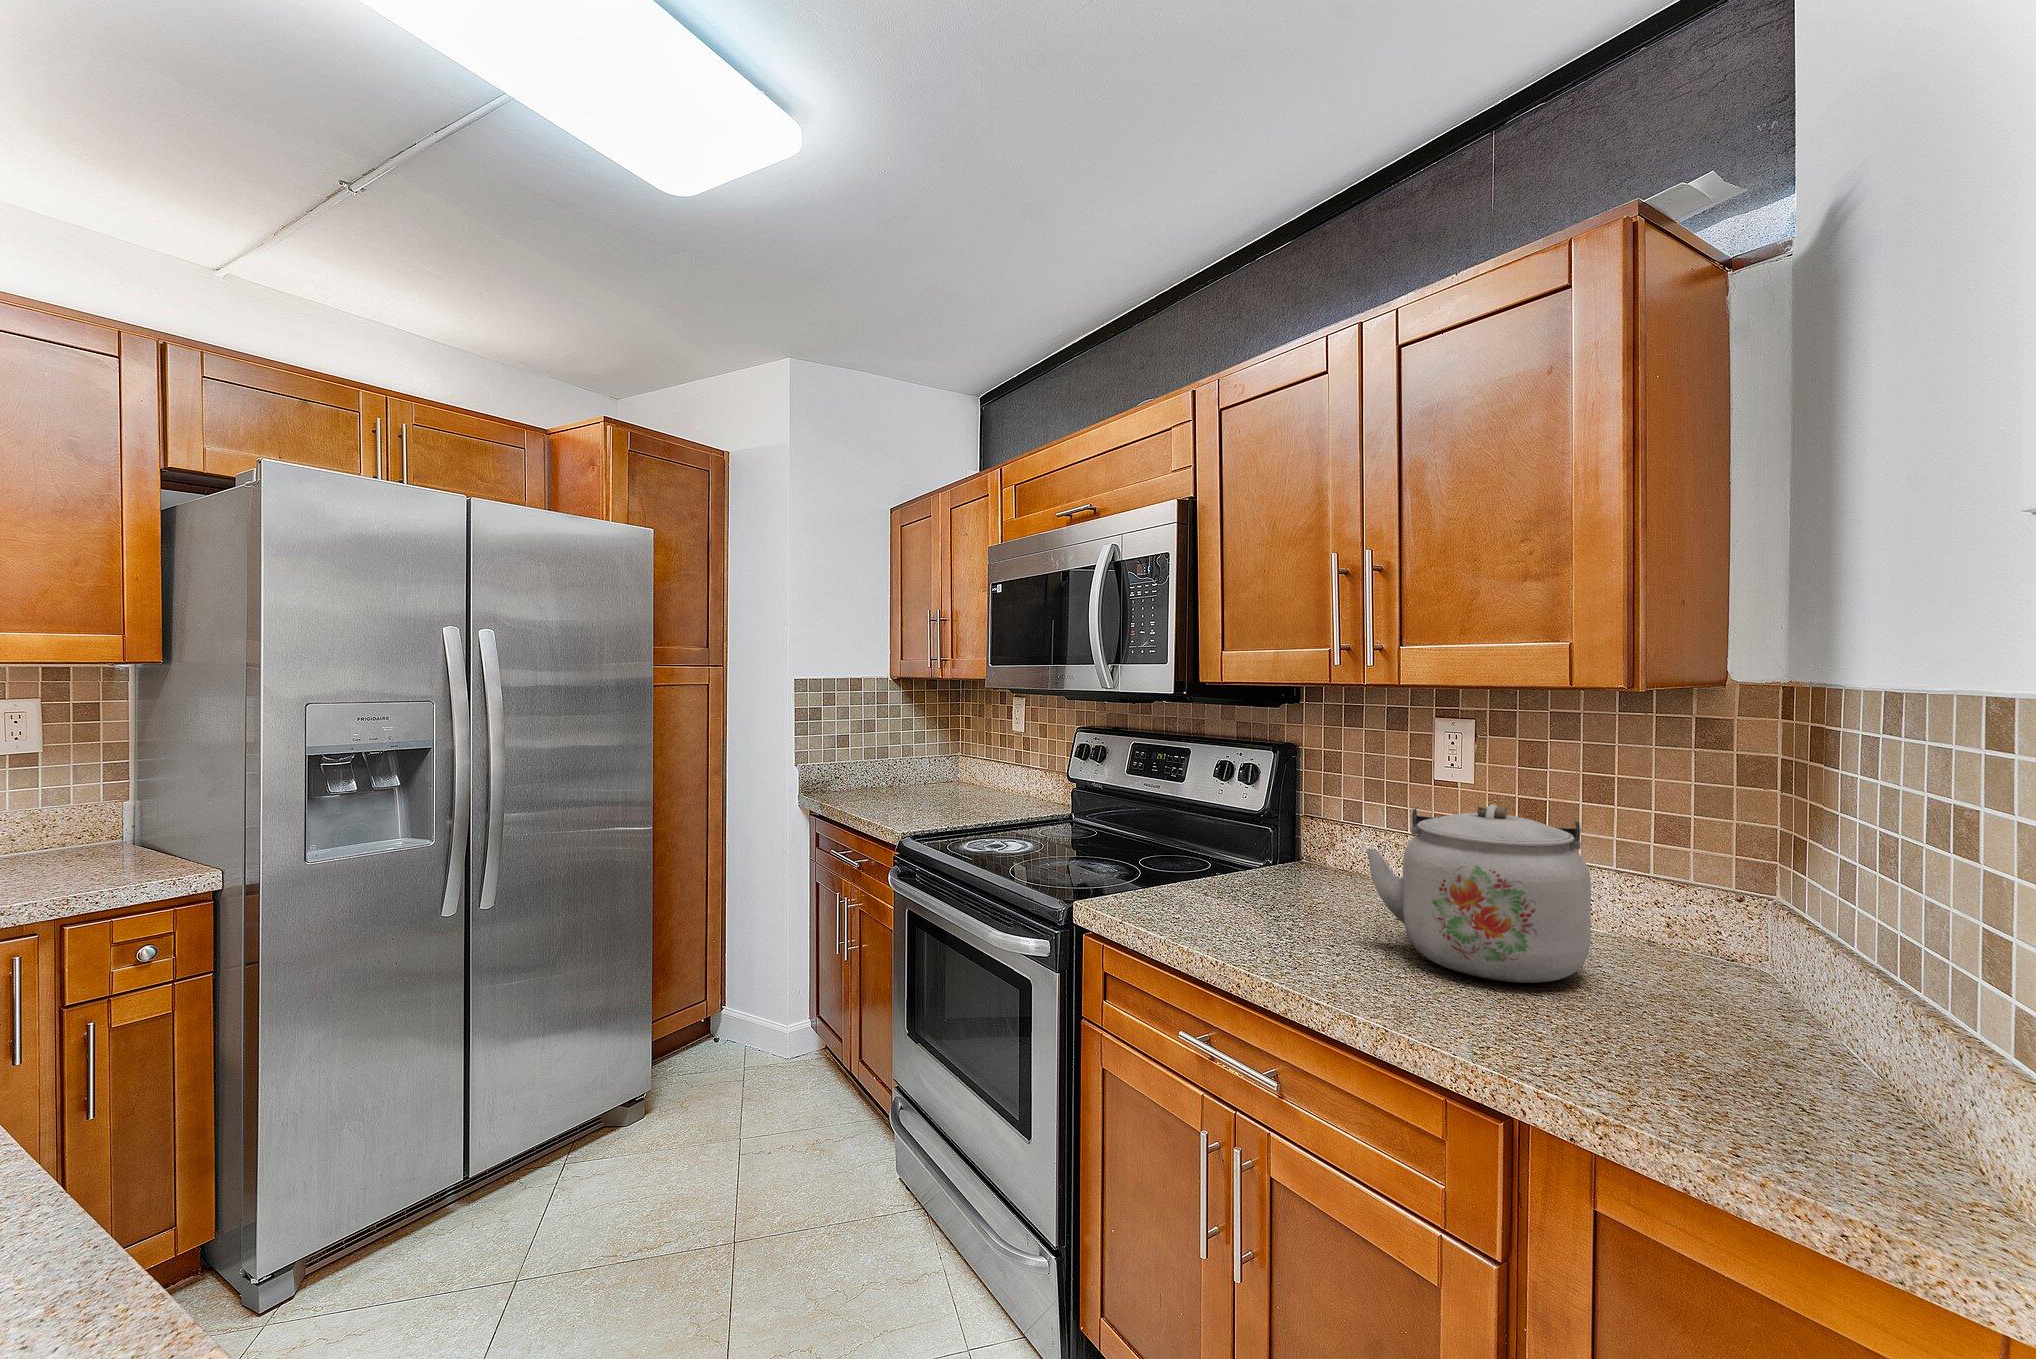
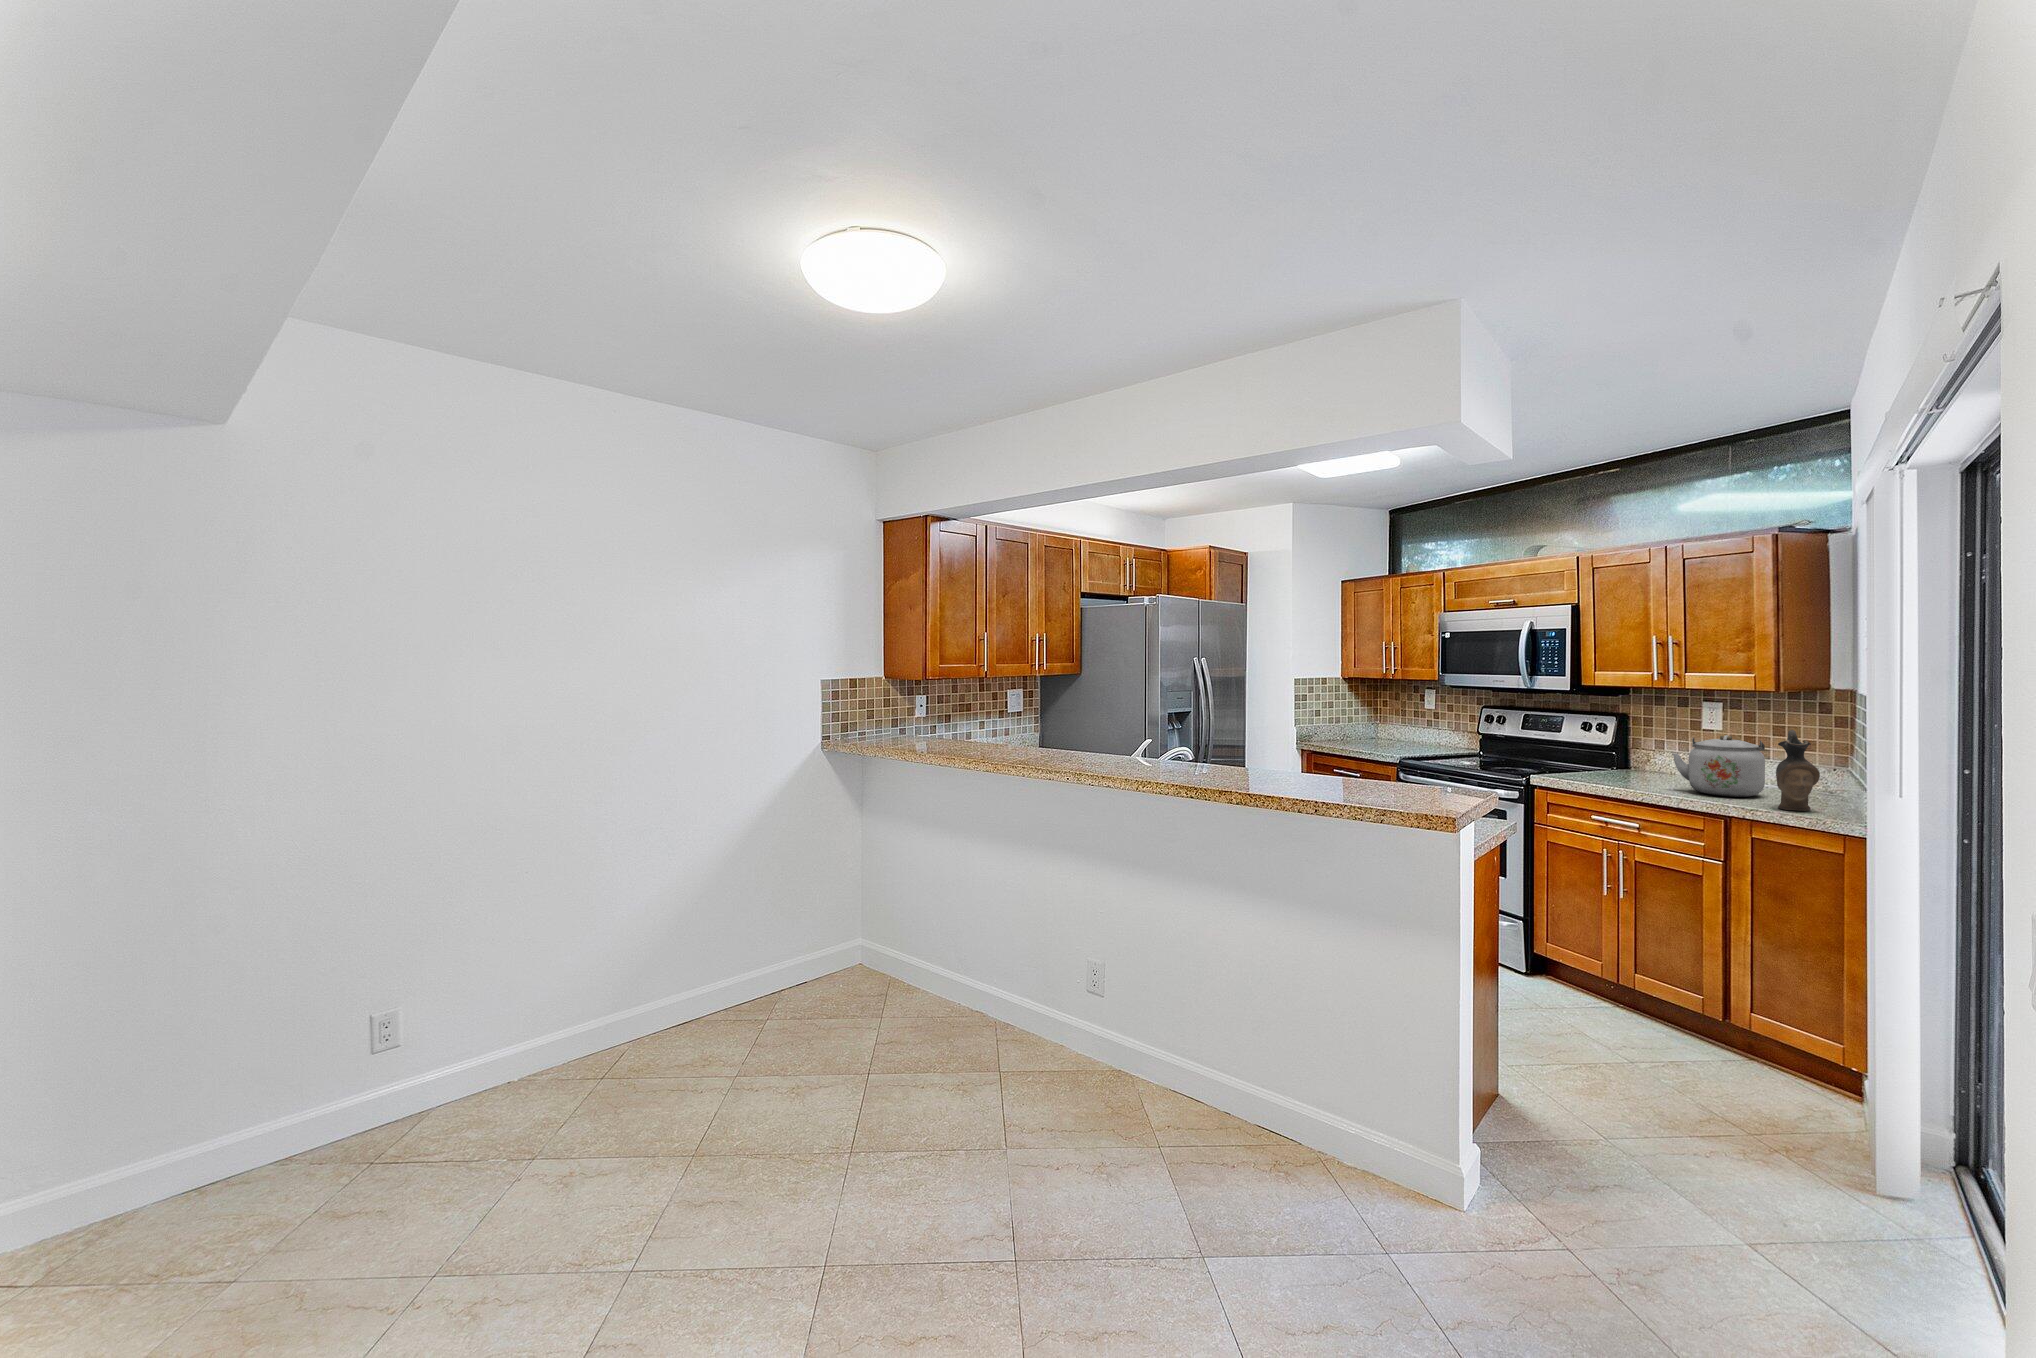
ceramic pitcher: none [1656,802,1804,1089] -> present [1776,730,1820,811]

